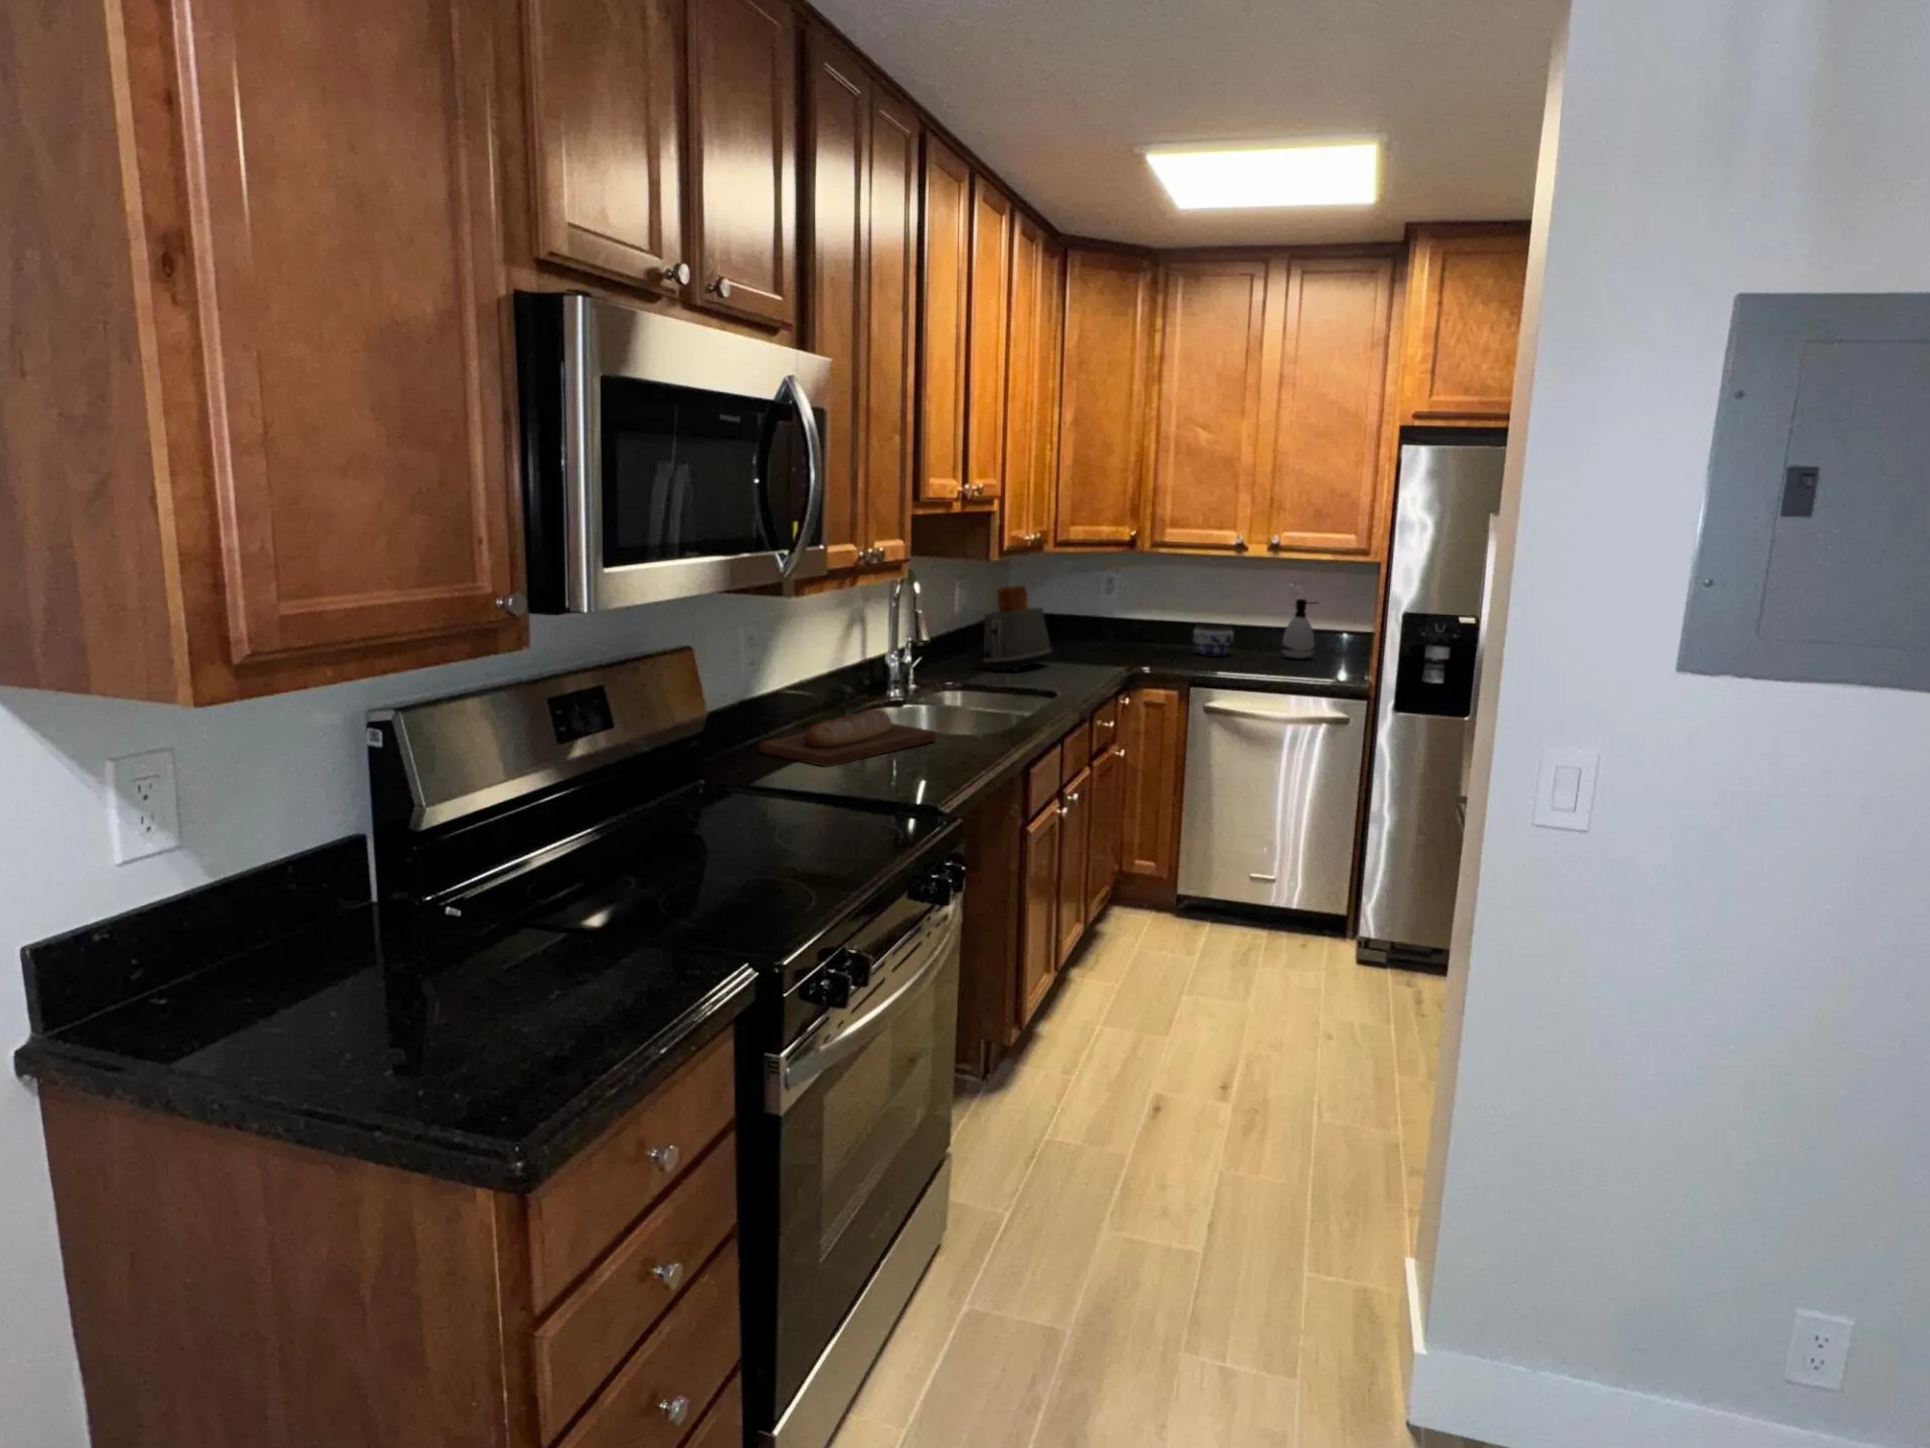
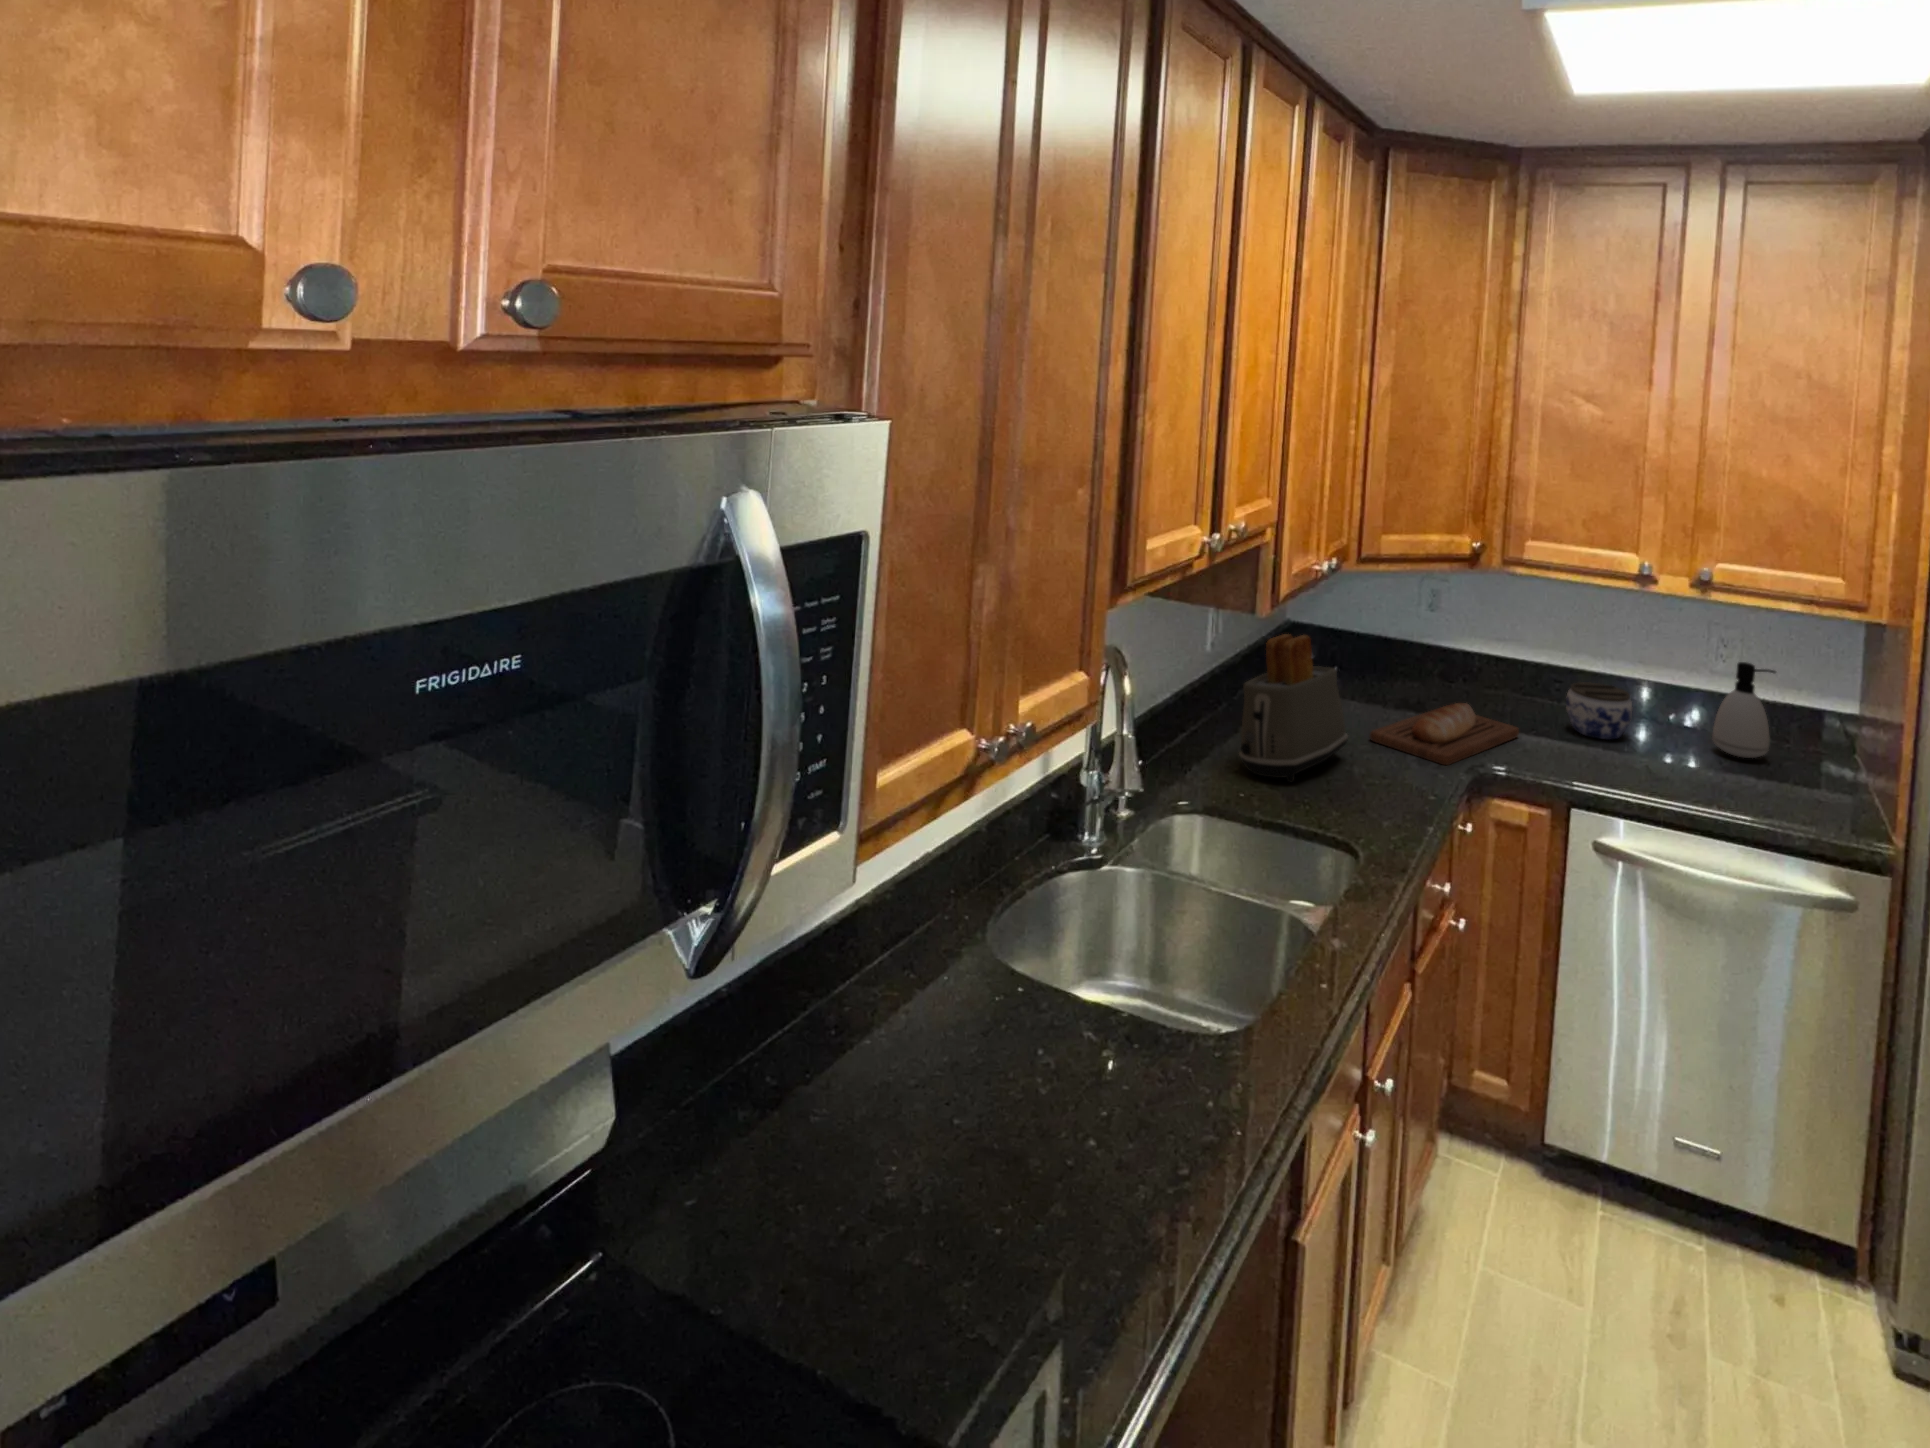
bread loaf: present [759,710,936,766] -> present [1370,703,1519,765]

